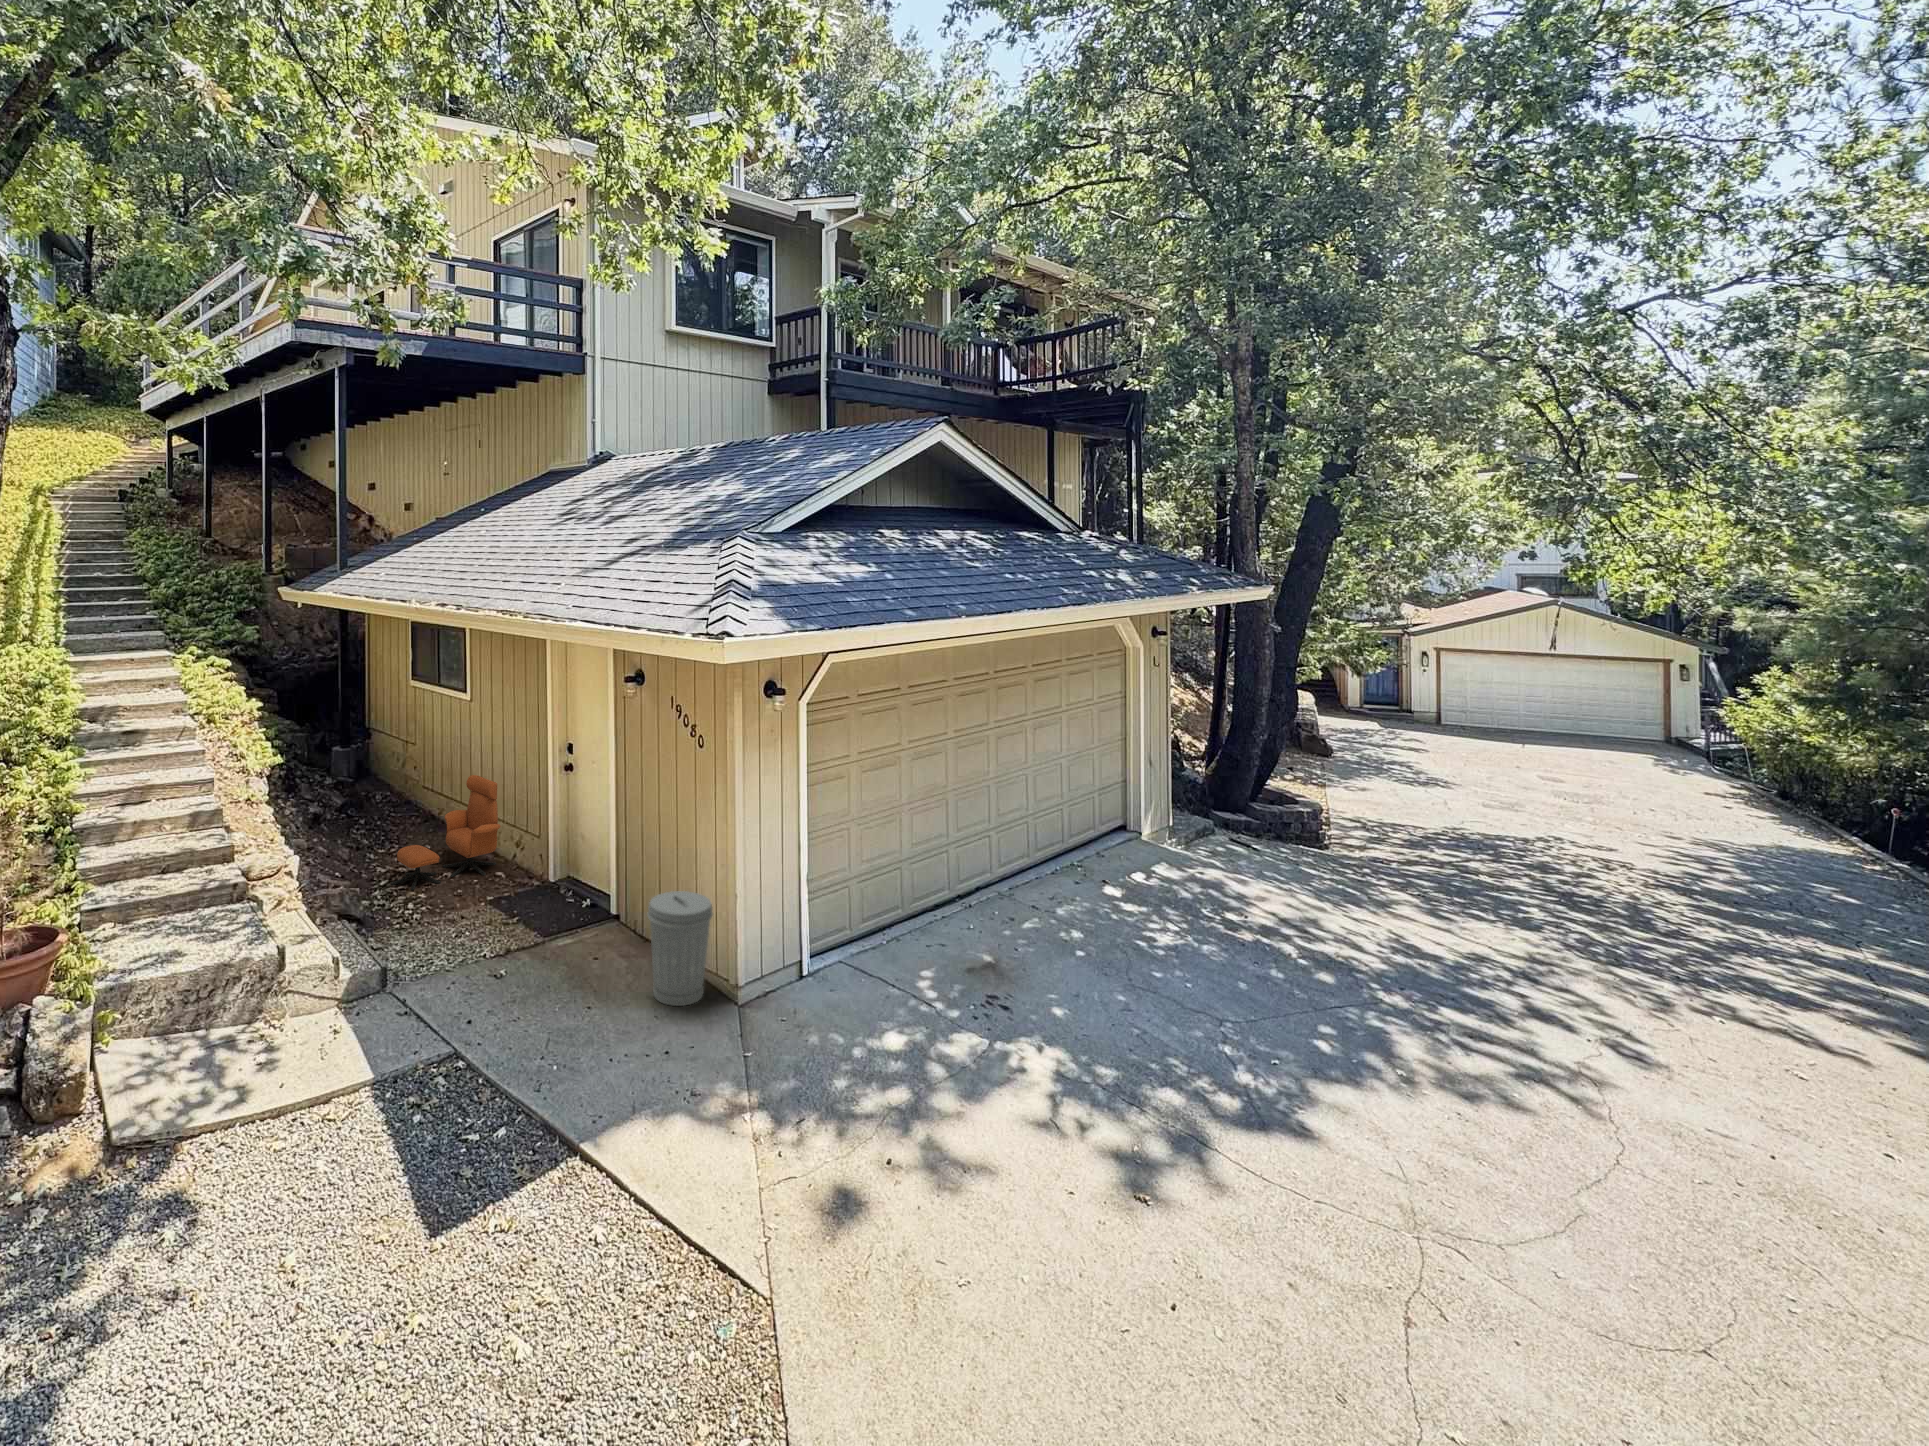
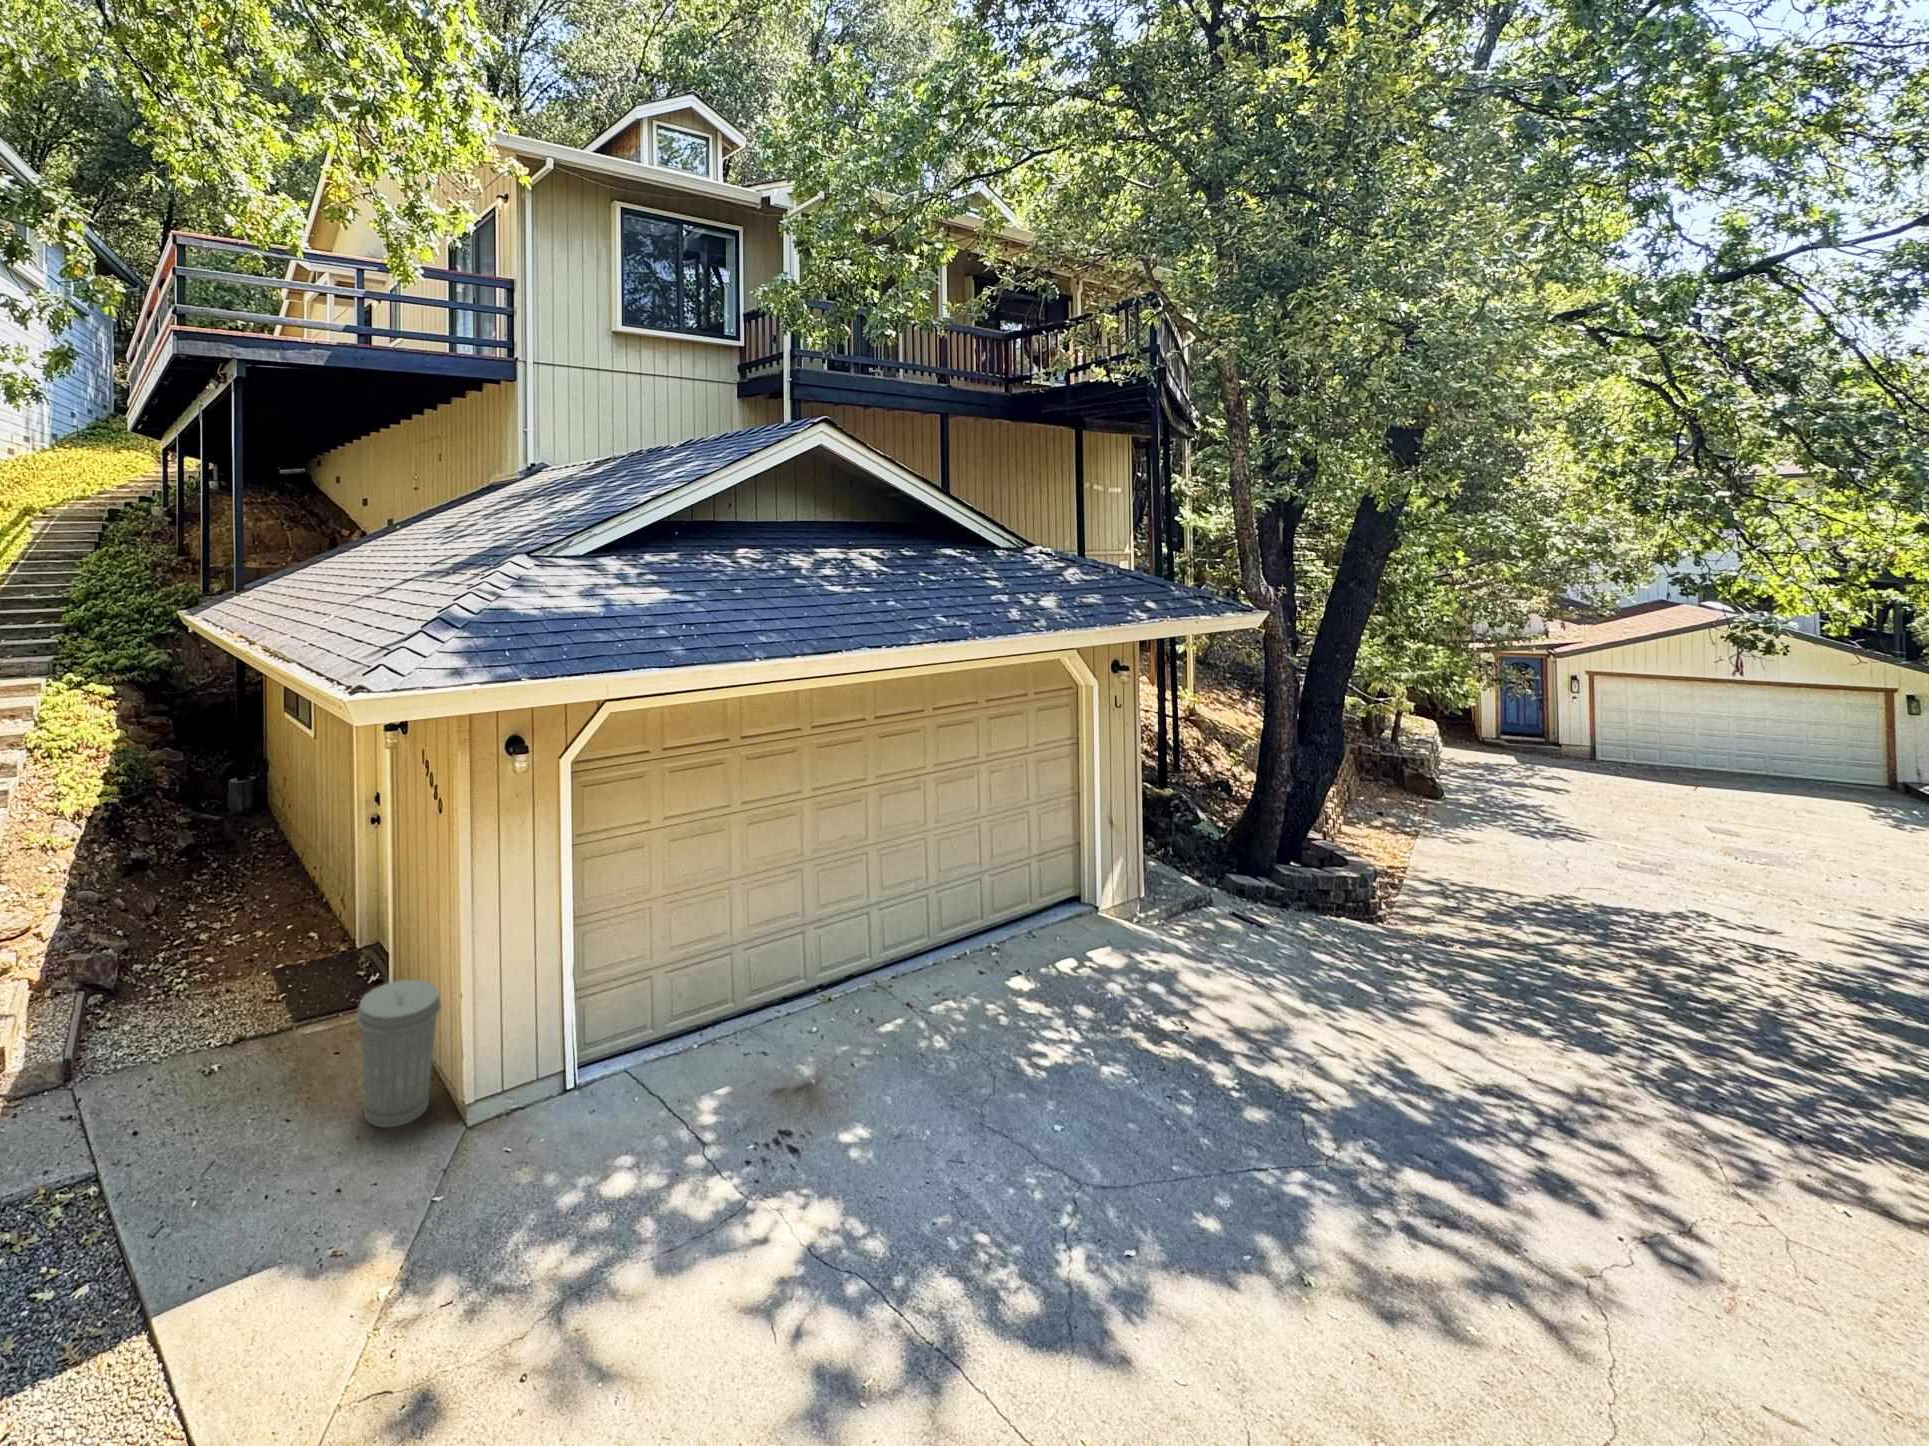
lounge chair: present [391,775,501,890] -> none [216,812,344,940]

